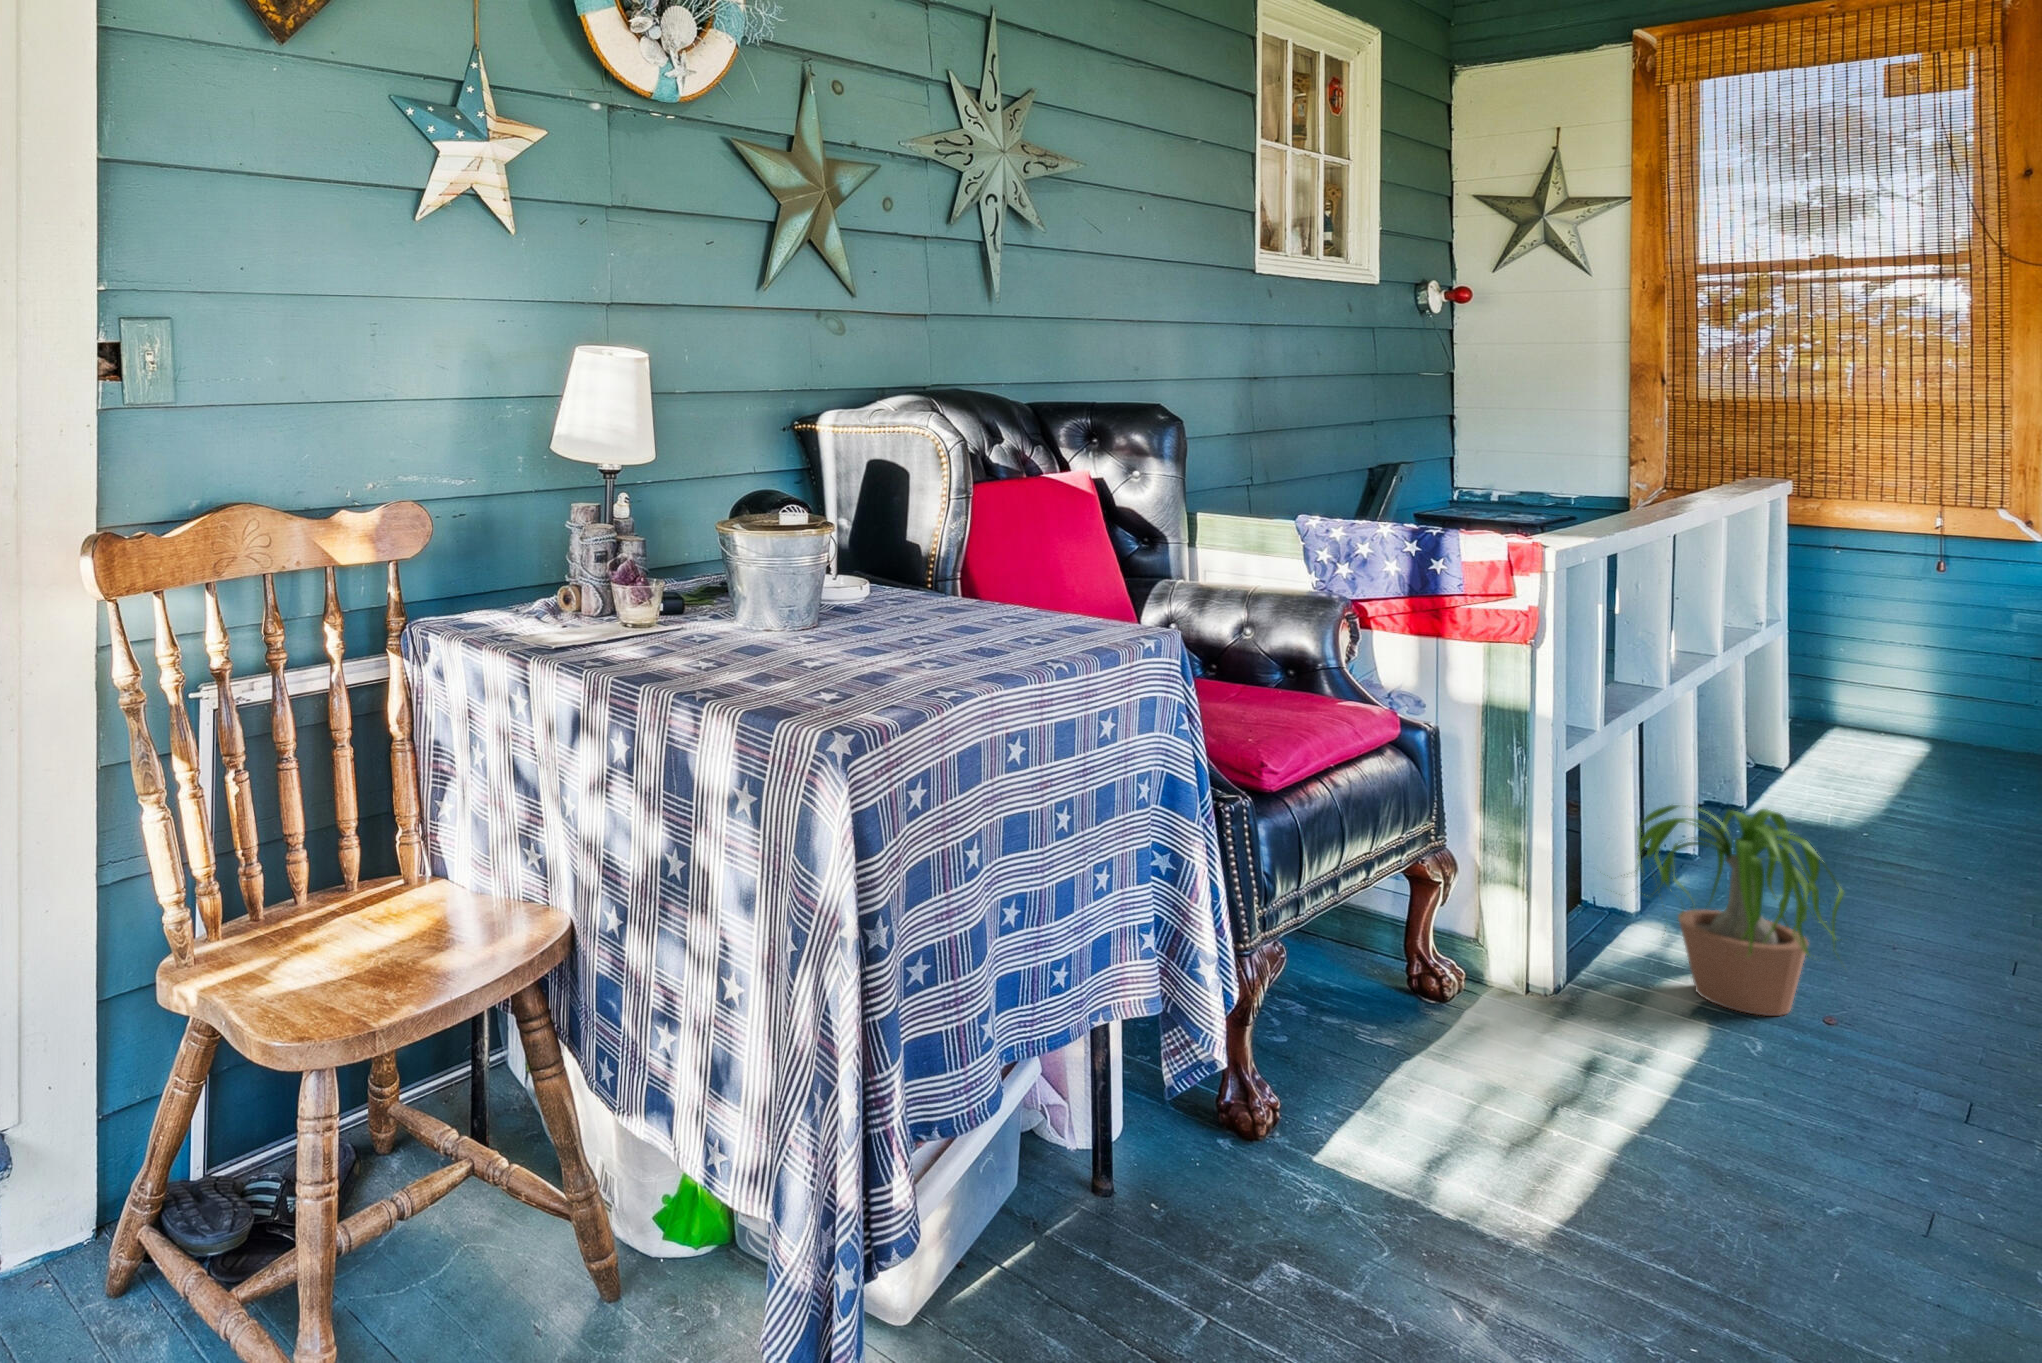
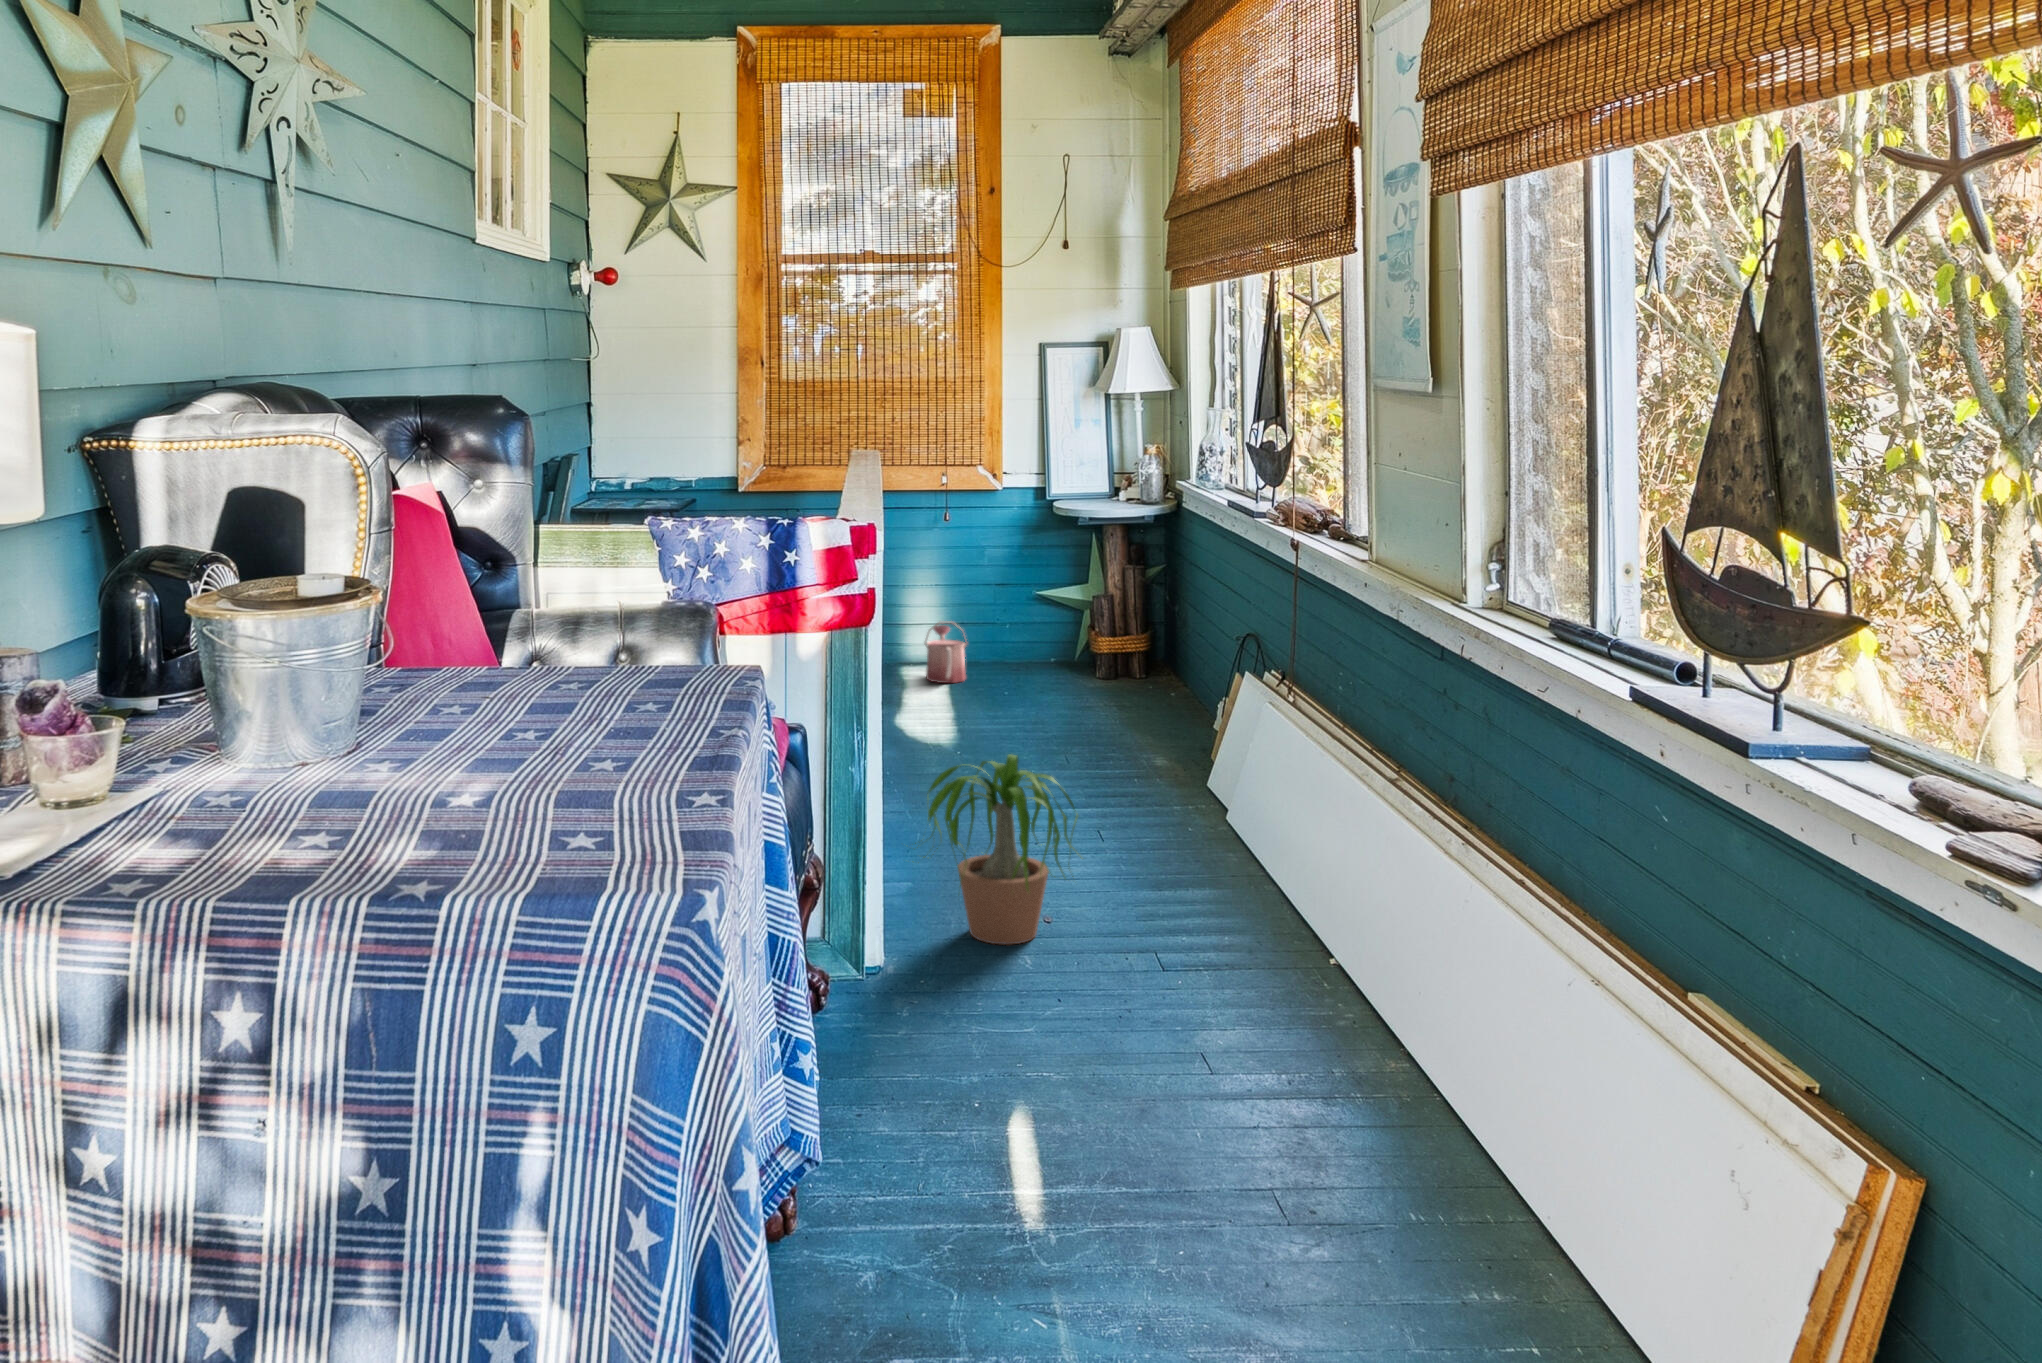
watering can: none [1889,685,1962,761] -> present [925,621,967,683]

